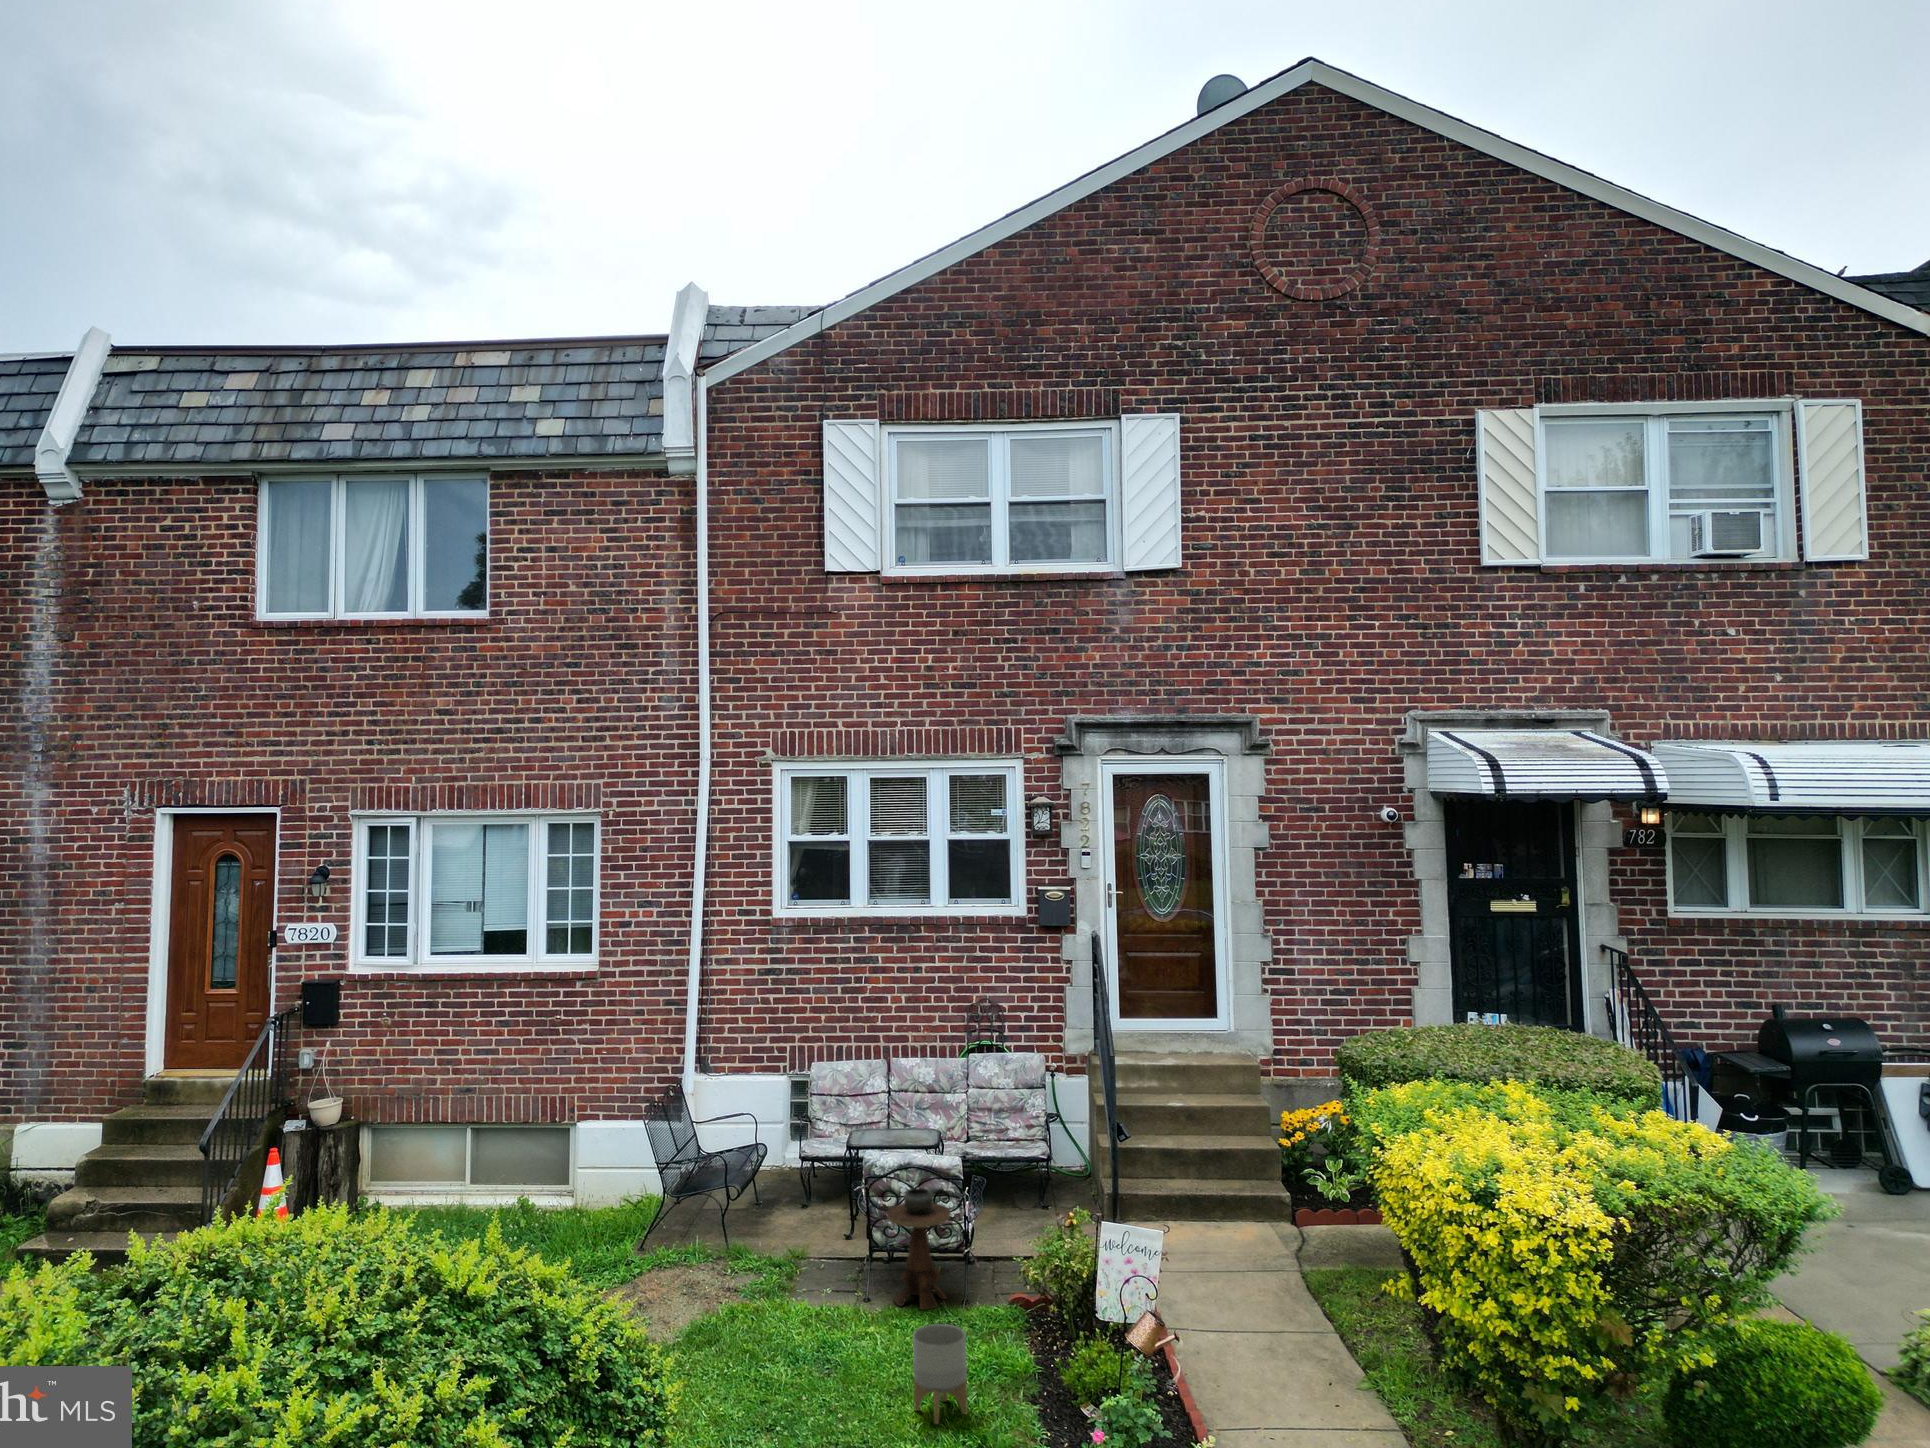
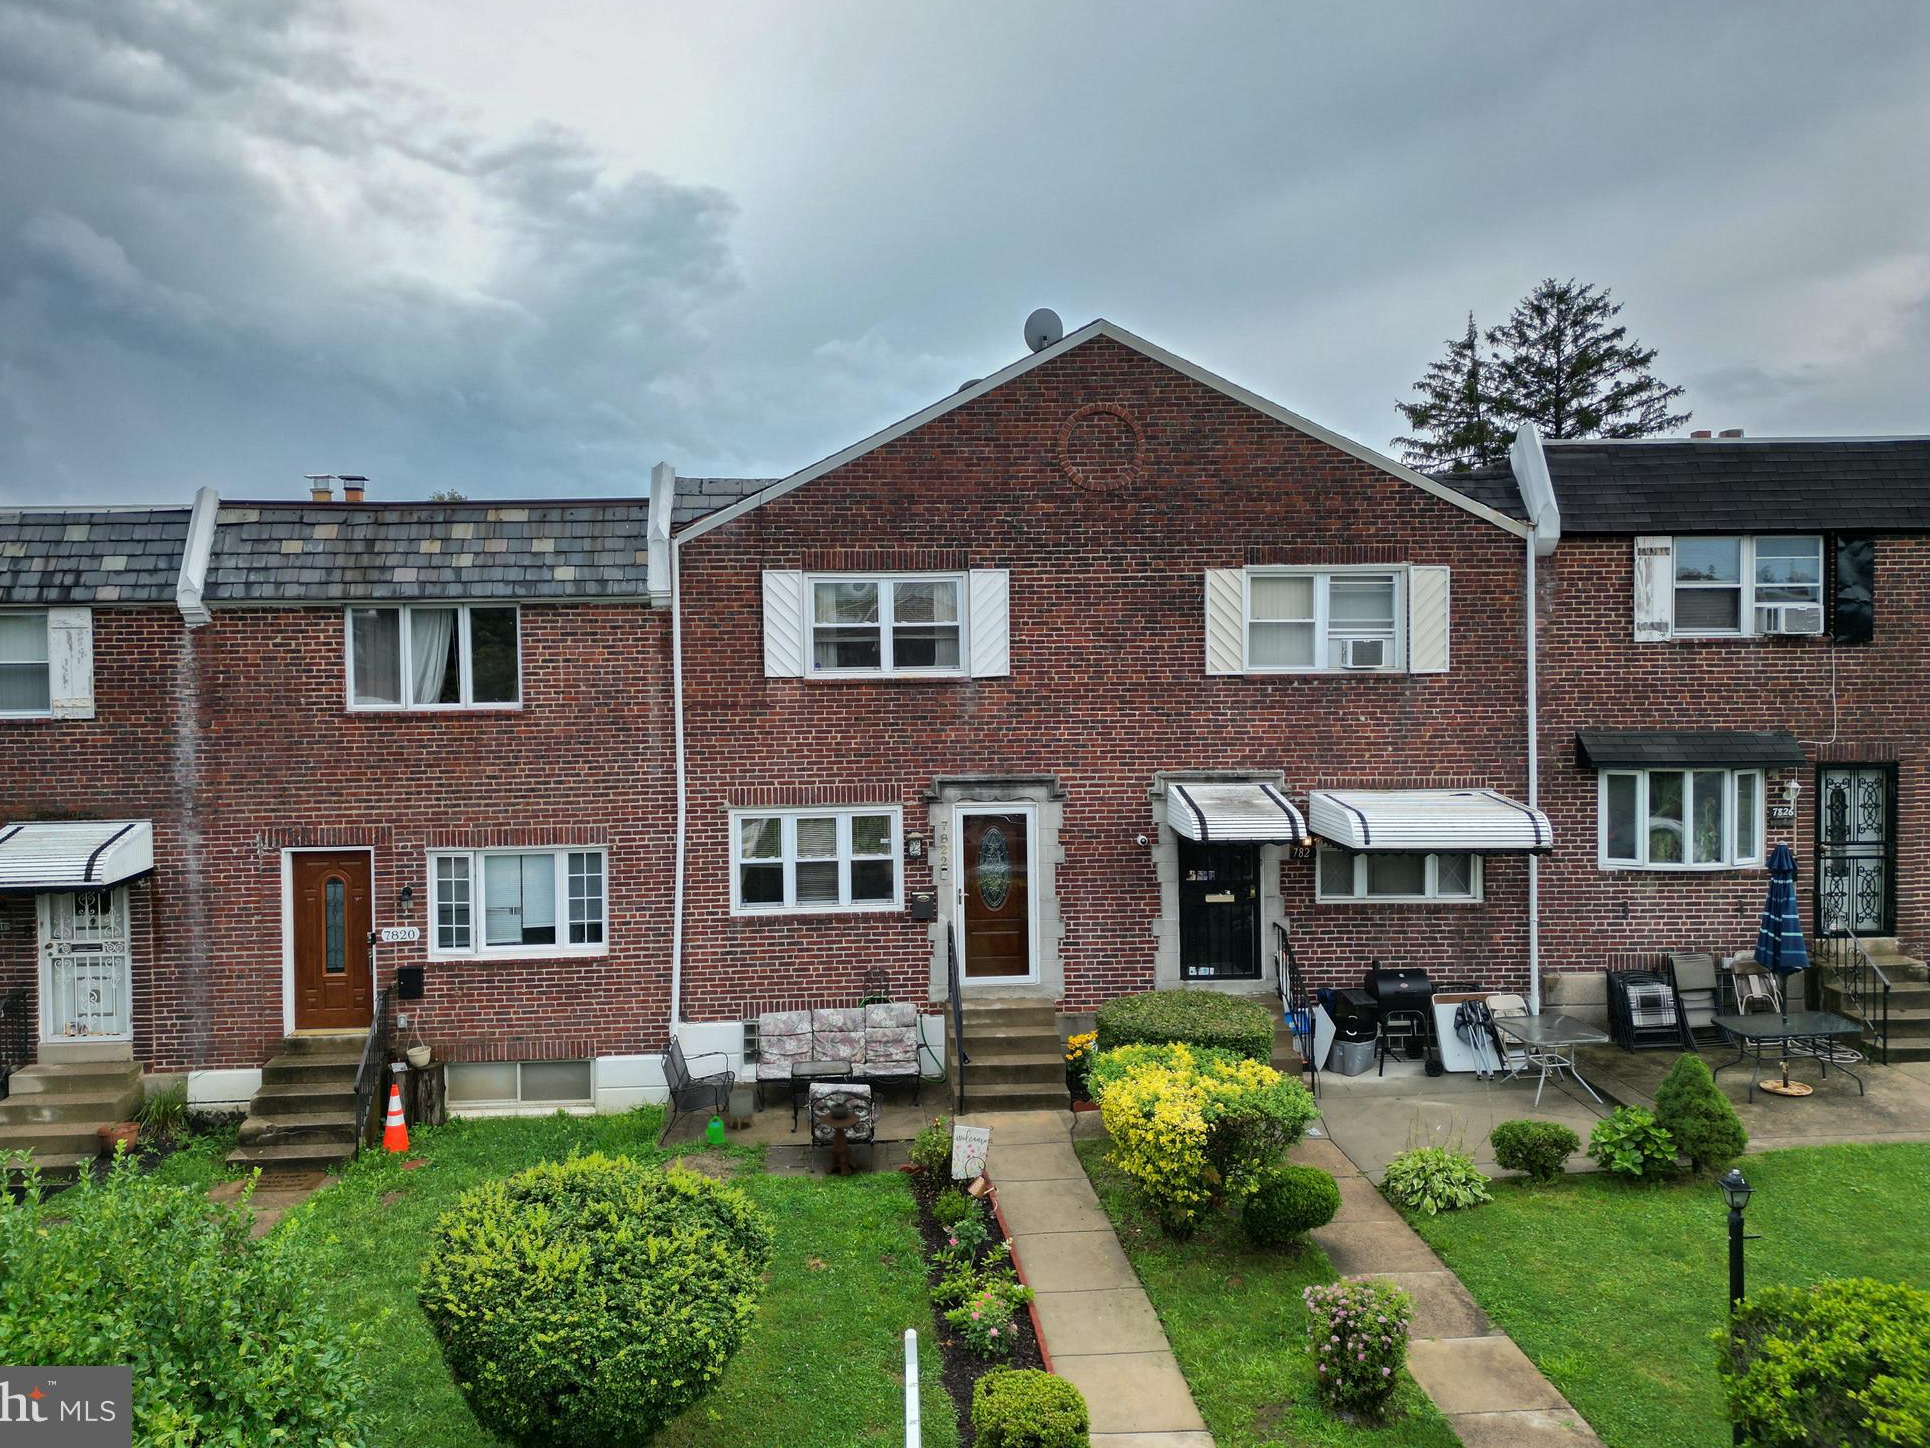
watering can: none [714,1209,747,1253] -> present [706,1116,726,1144]
planter: present [913,1324,968,1424] -> present [729,1090,754,1130]

